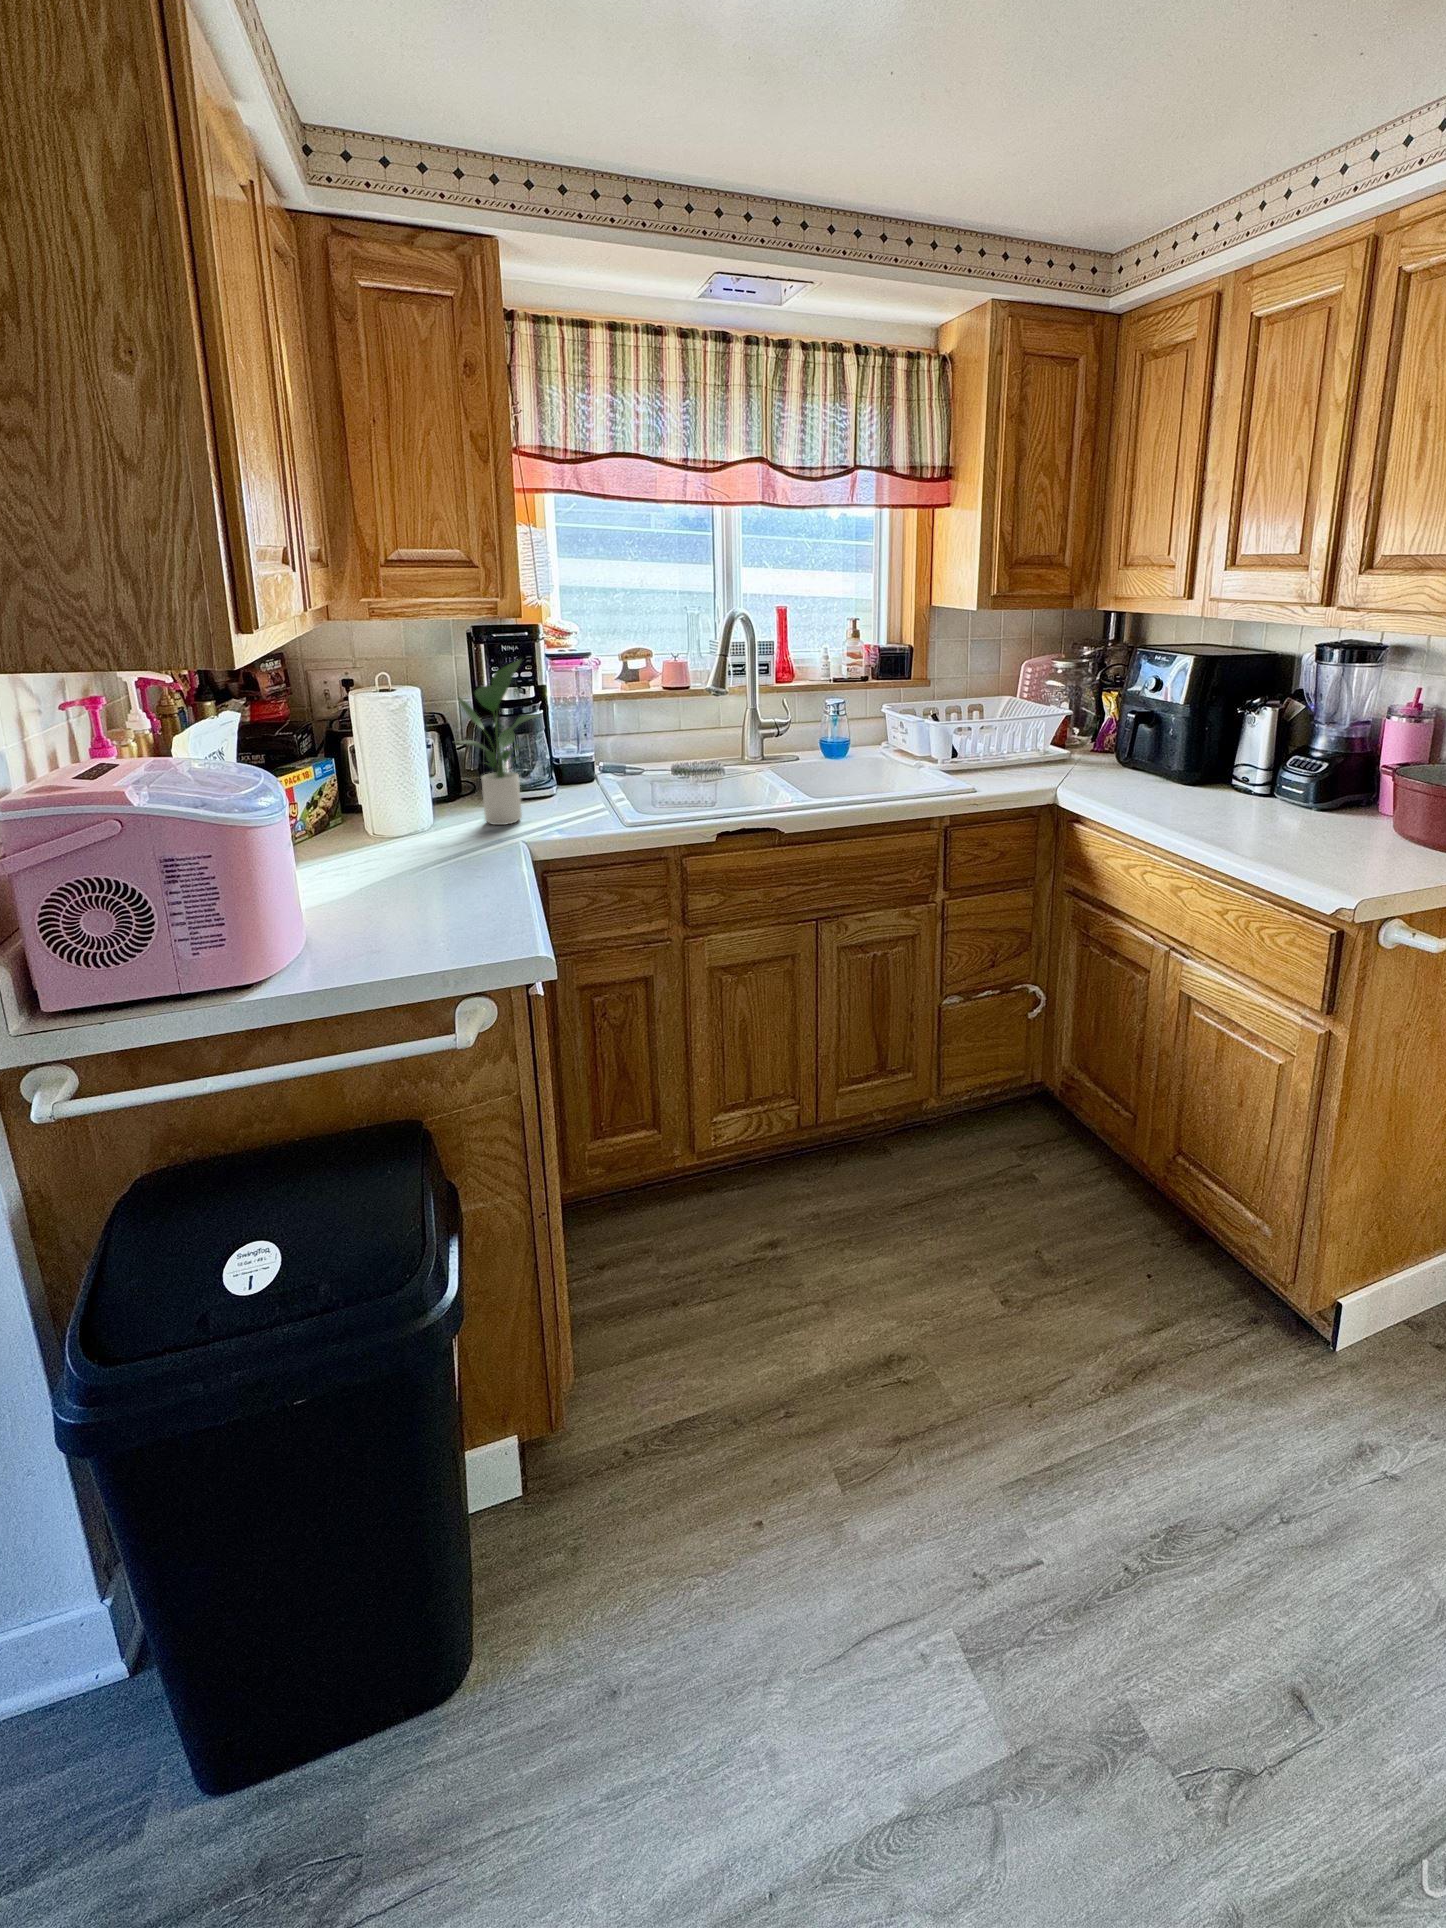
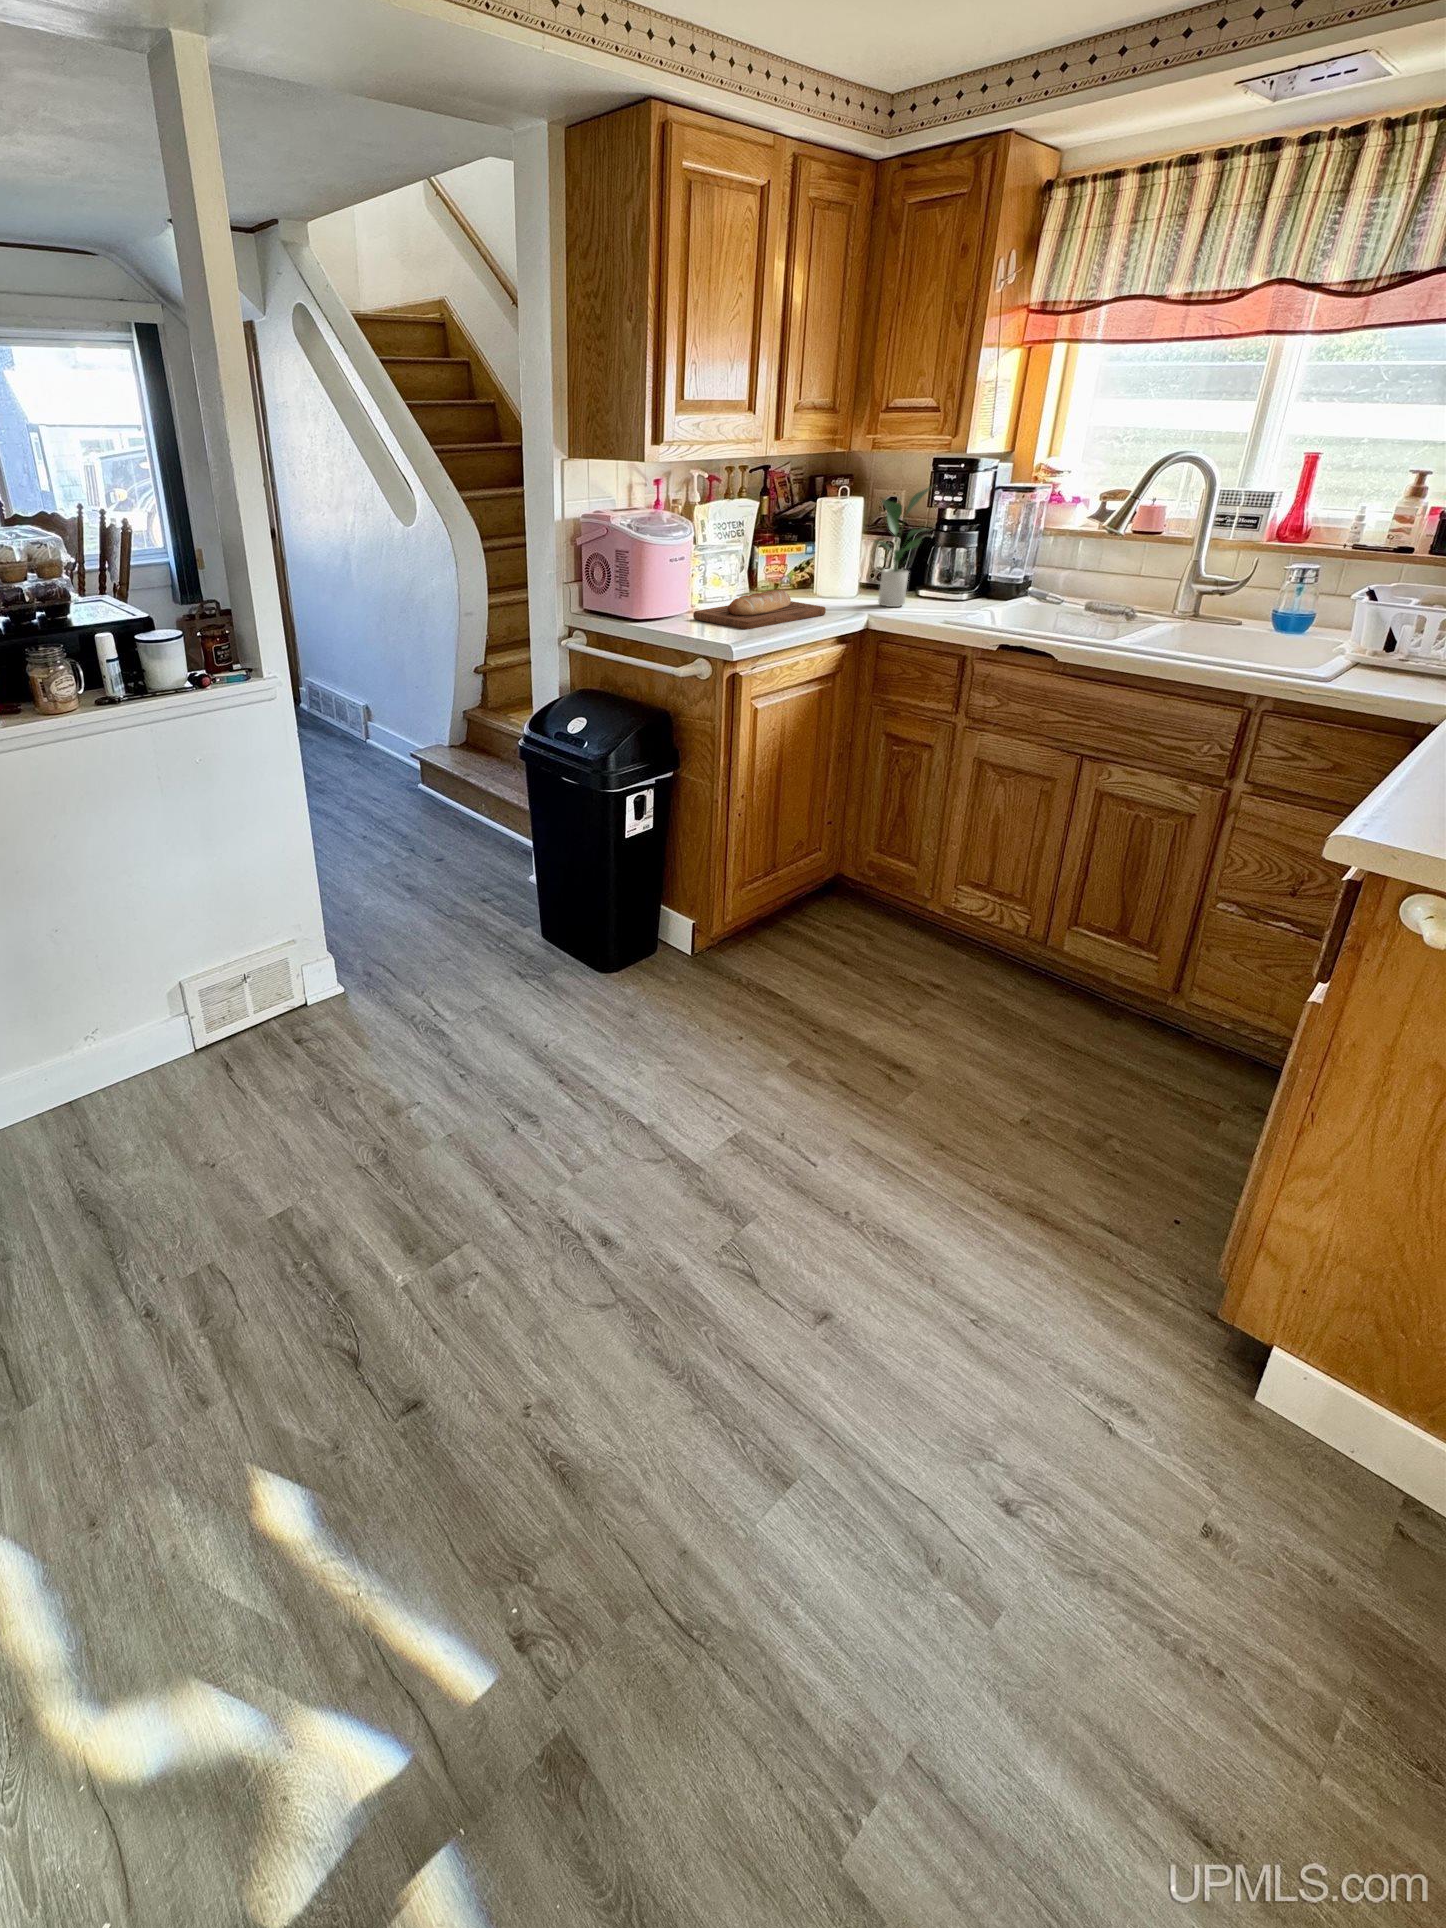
bread loaf: none [344,843,488,938] -> present [693,590,826,629]

